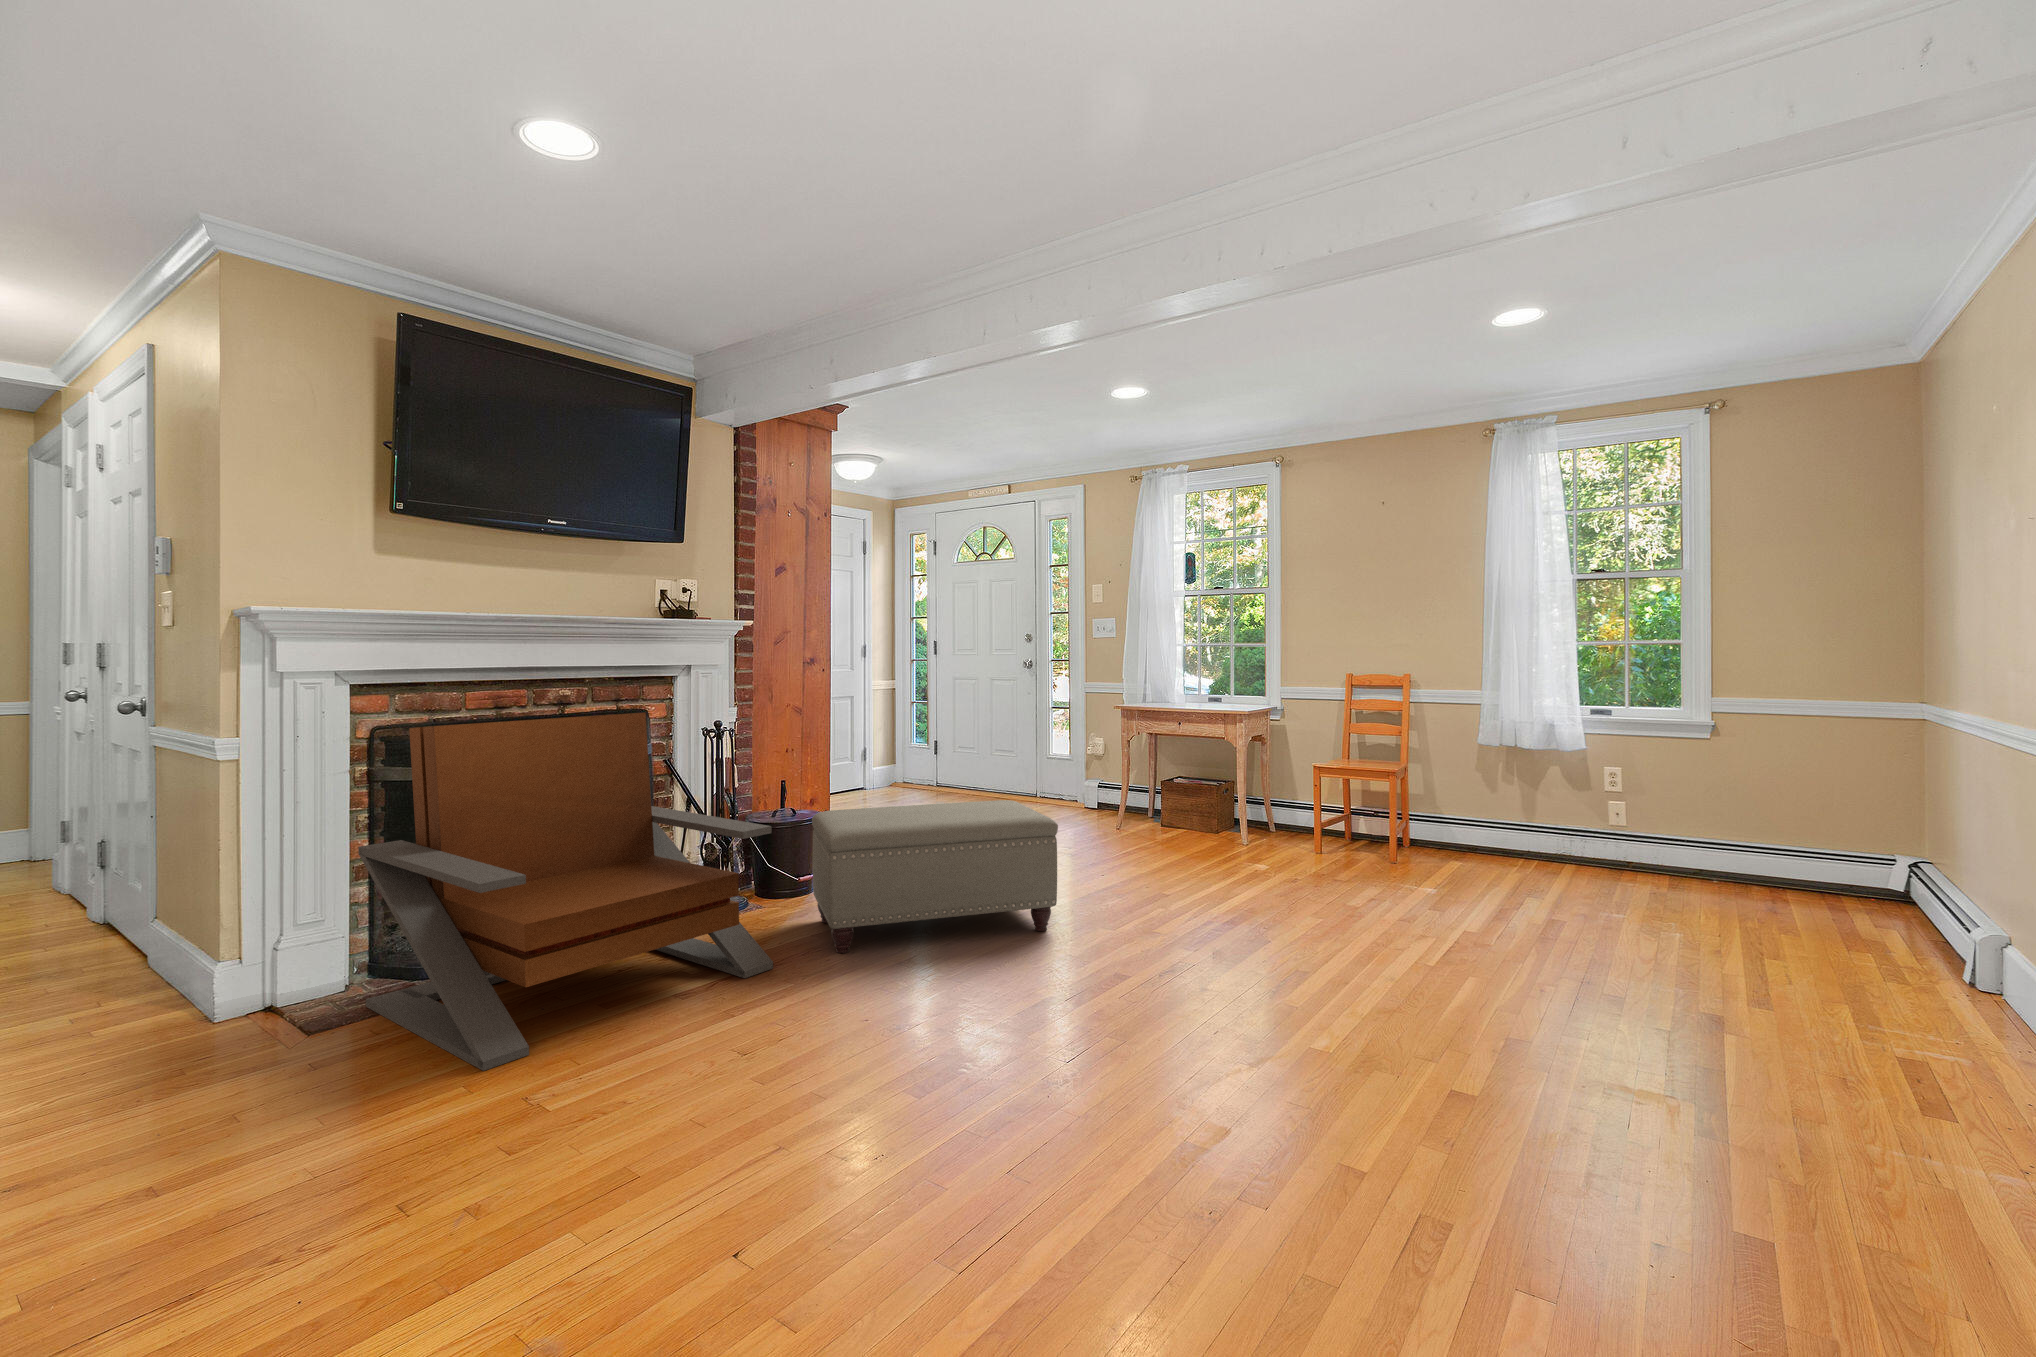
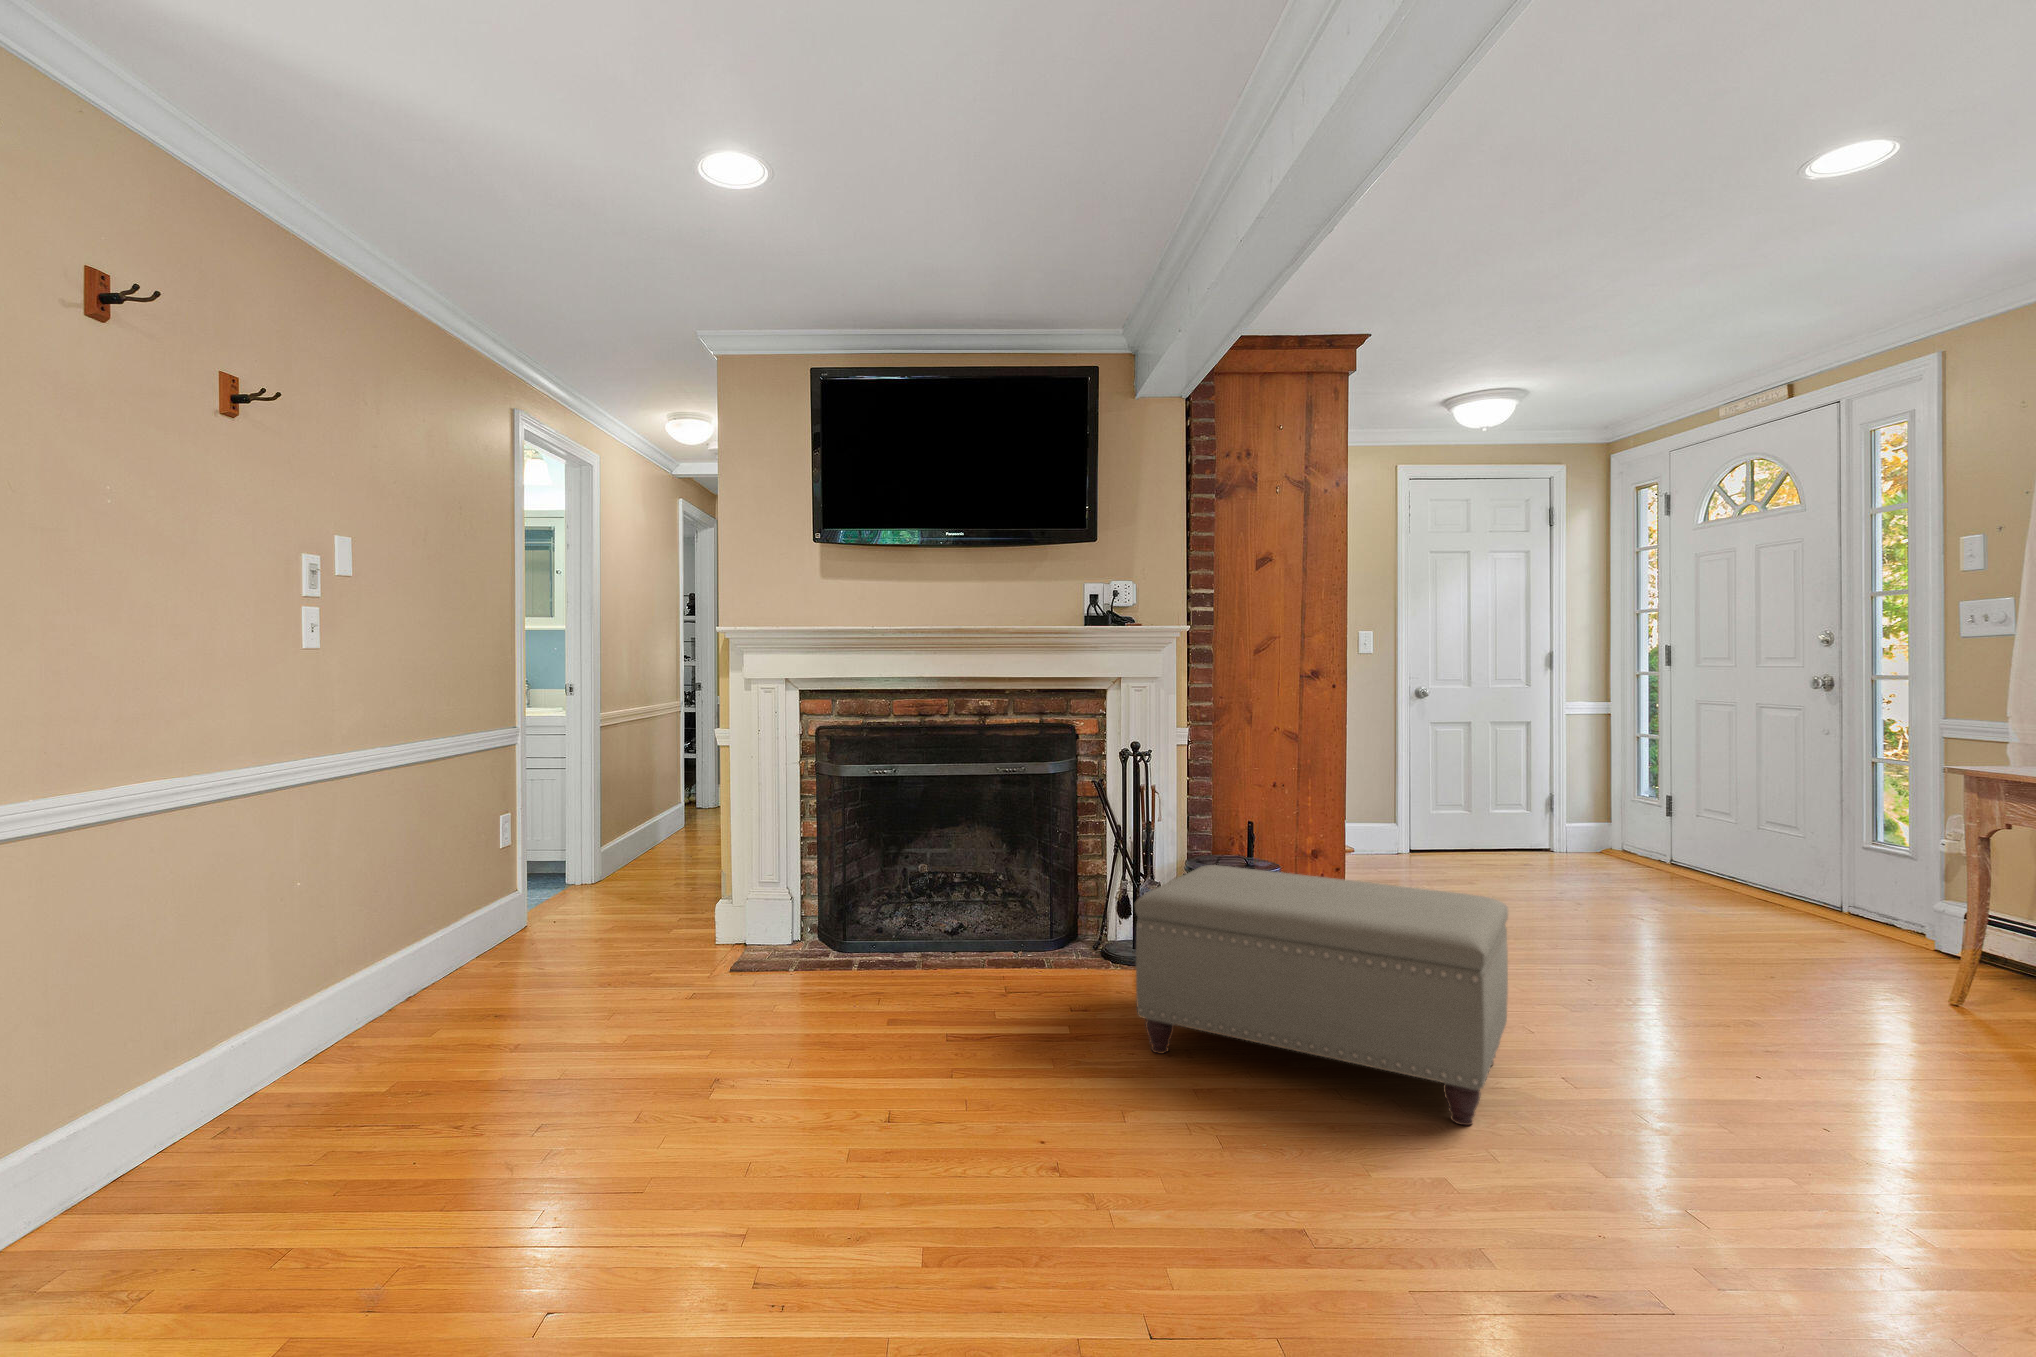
lounge chair: present [358,713,773,1071] -> none [723,726,1061,1050]

